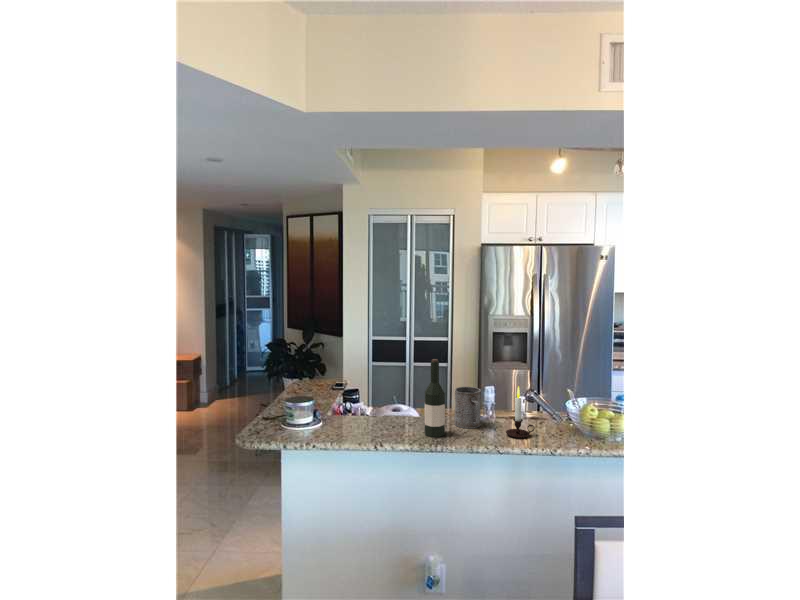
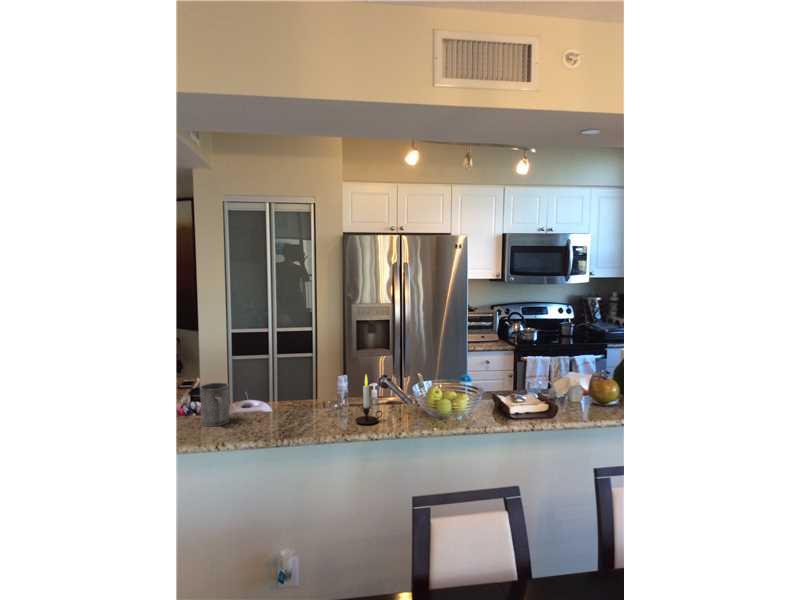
wine bottle: present [425,359,445,437] -> none [272,352,293,431]
mug: present [454,387,481,428] -> present [200,382,230,426]

